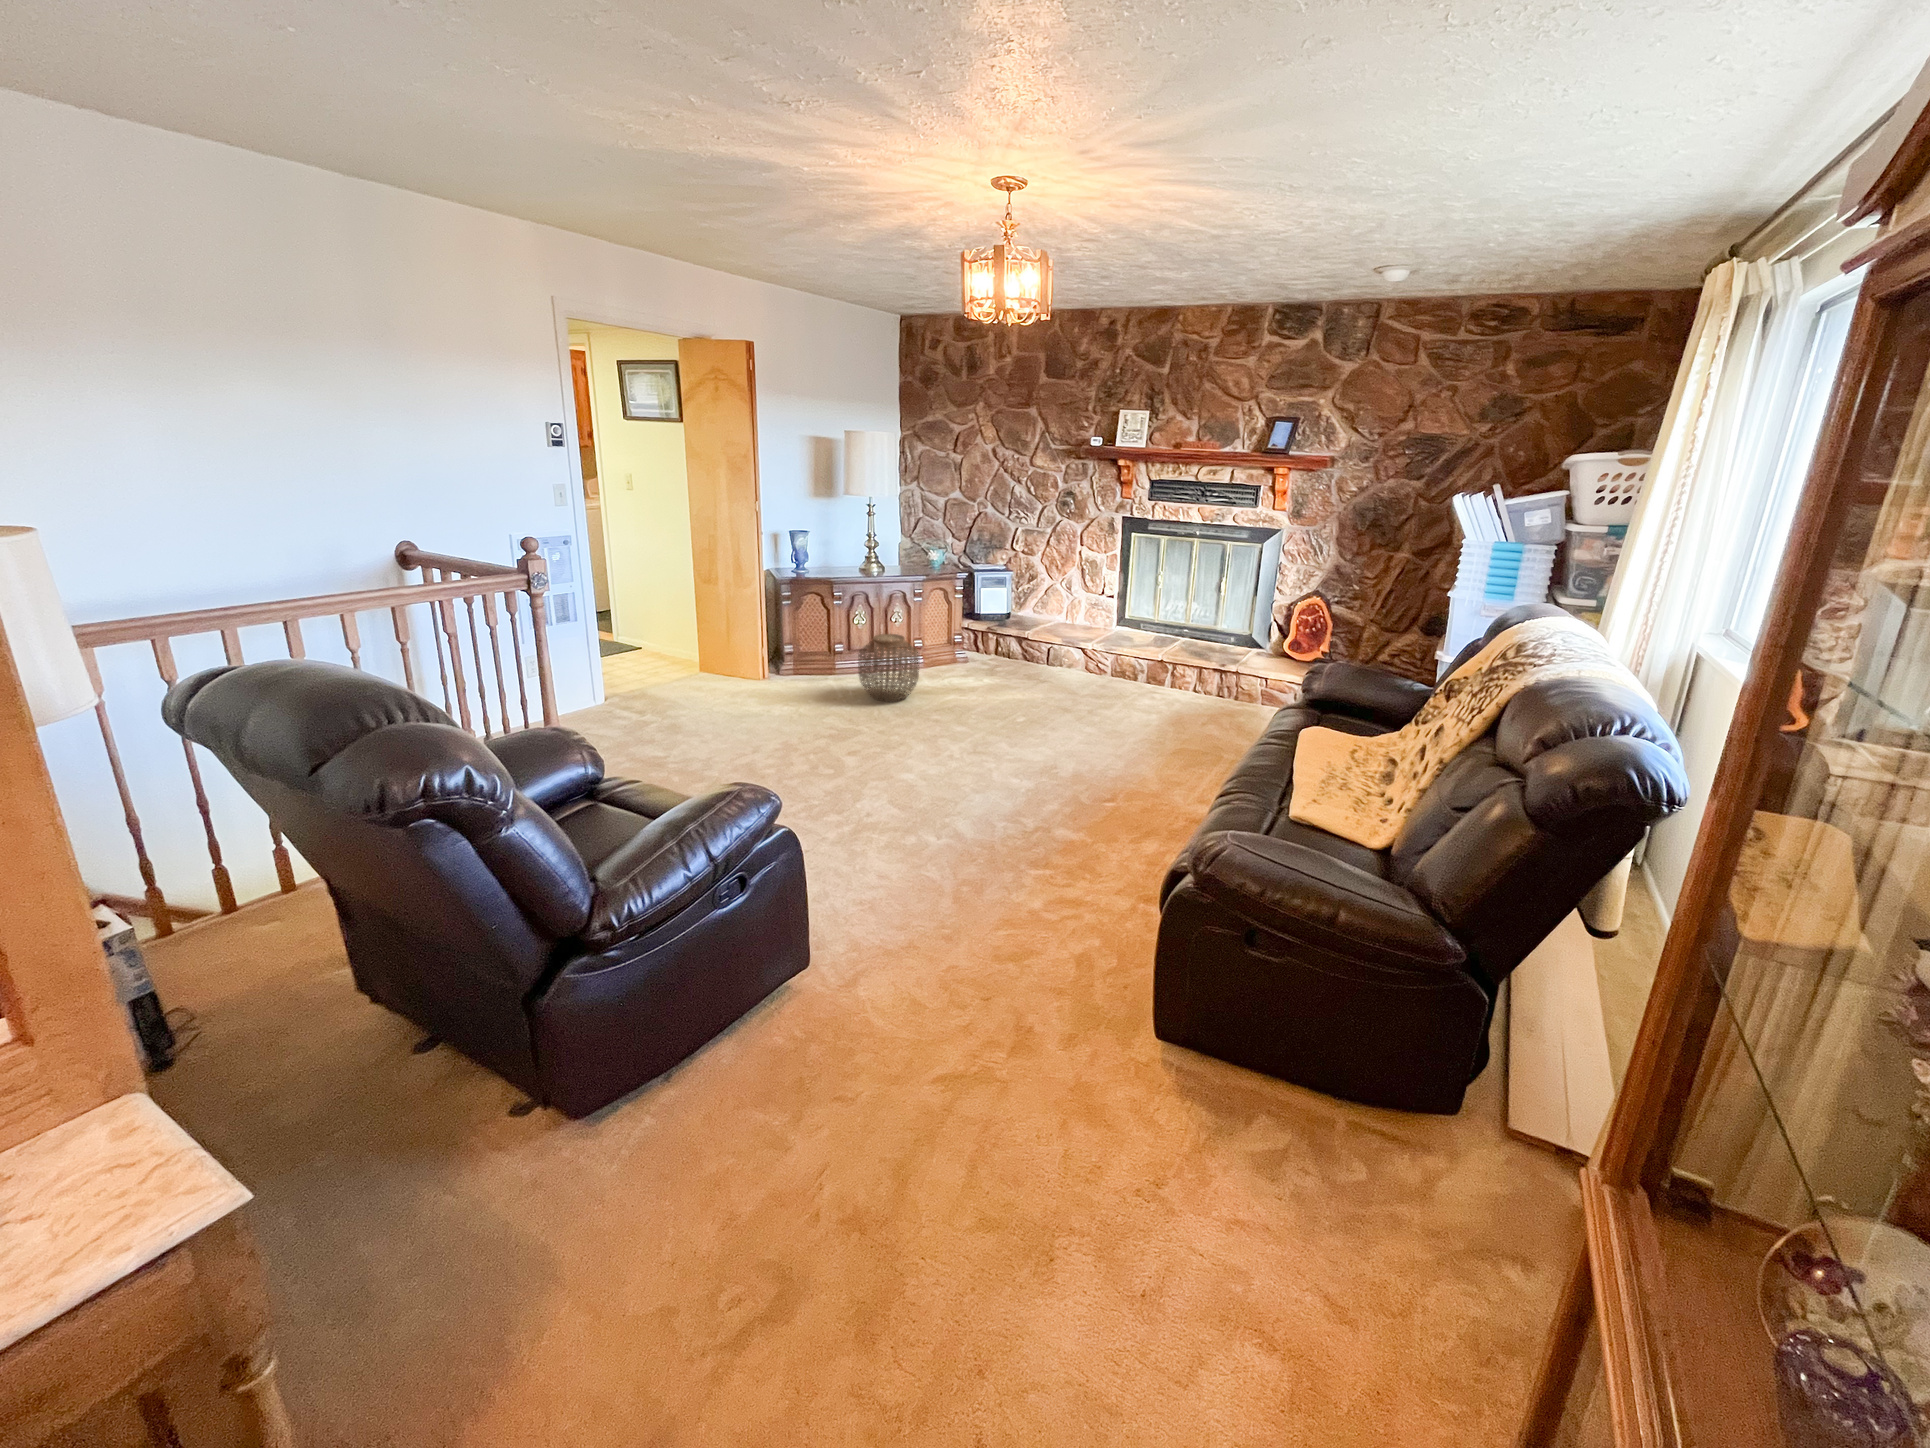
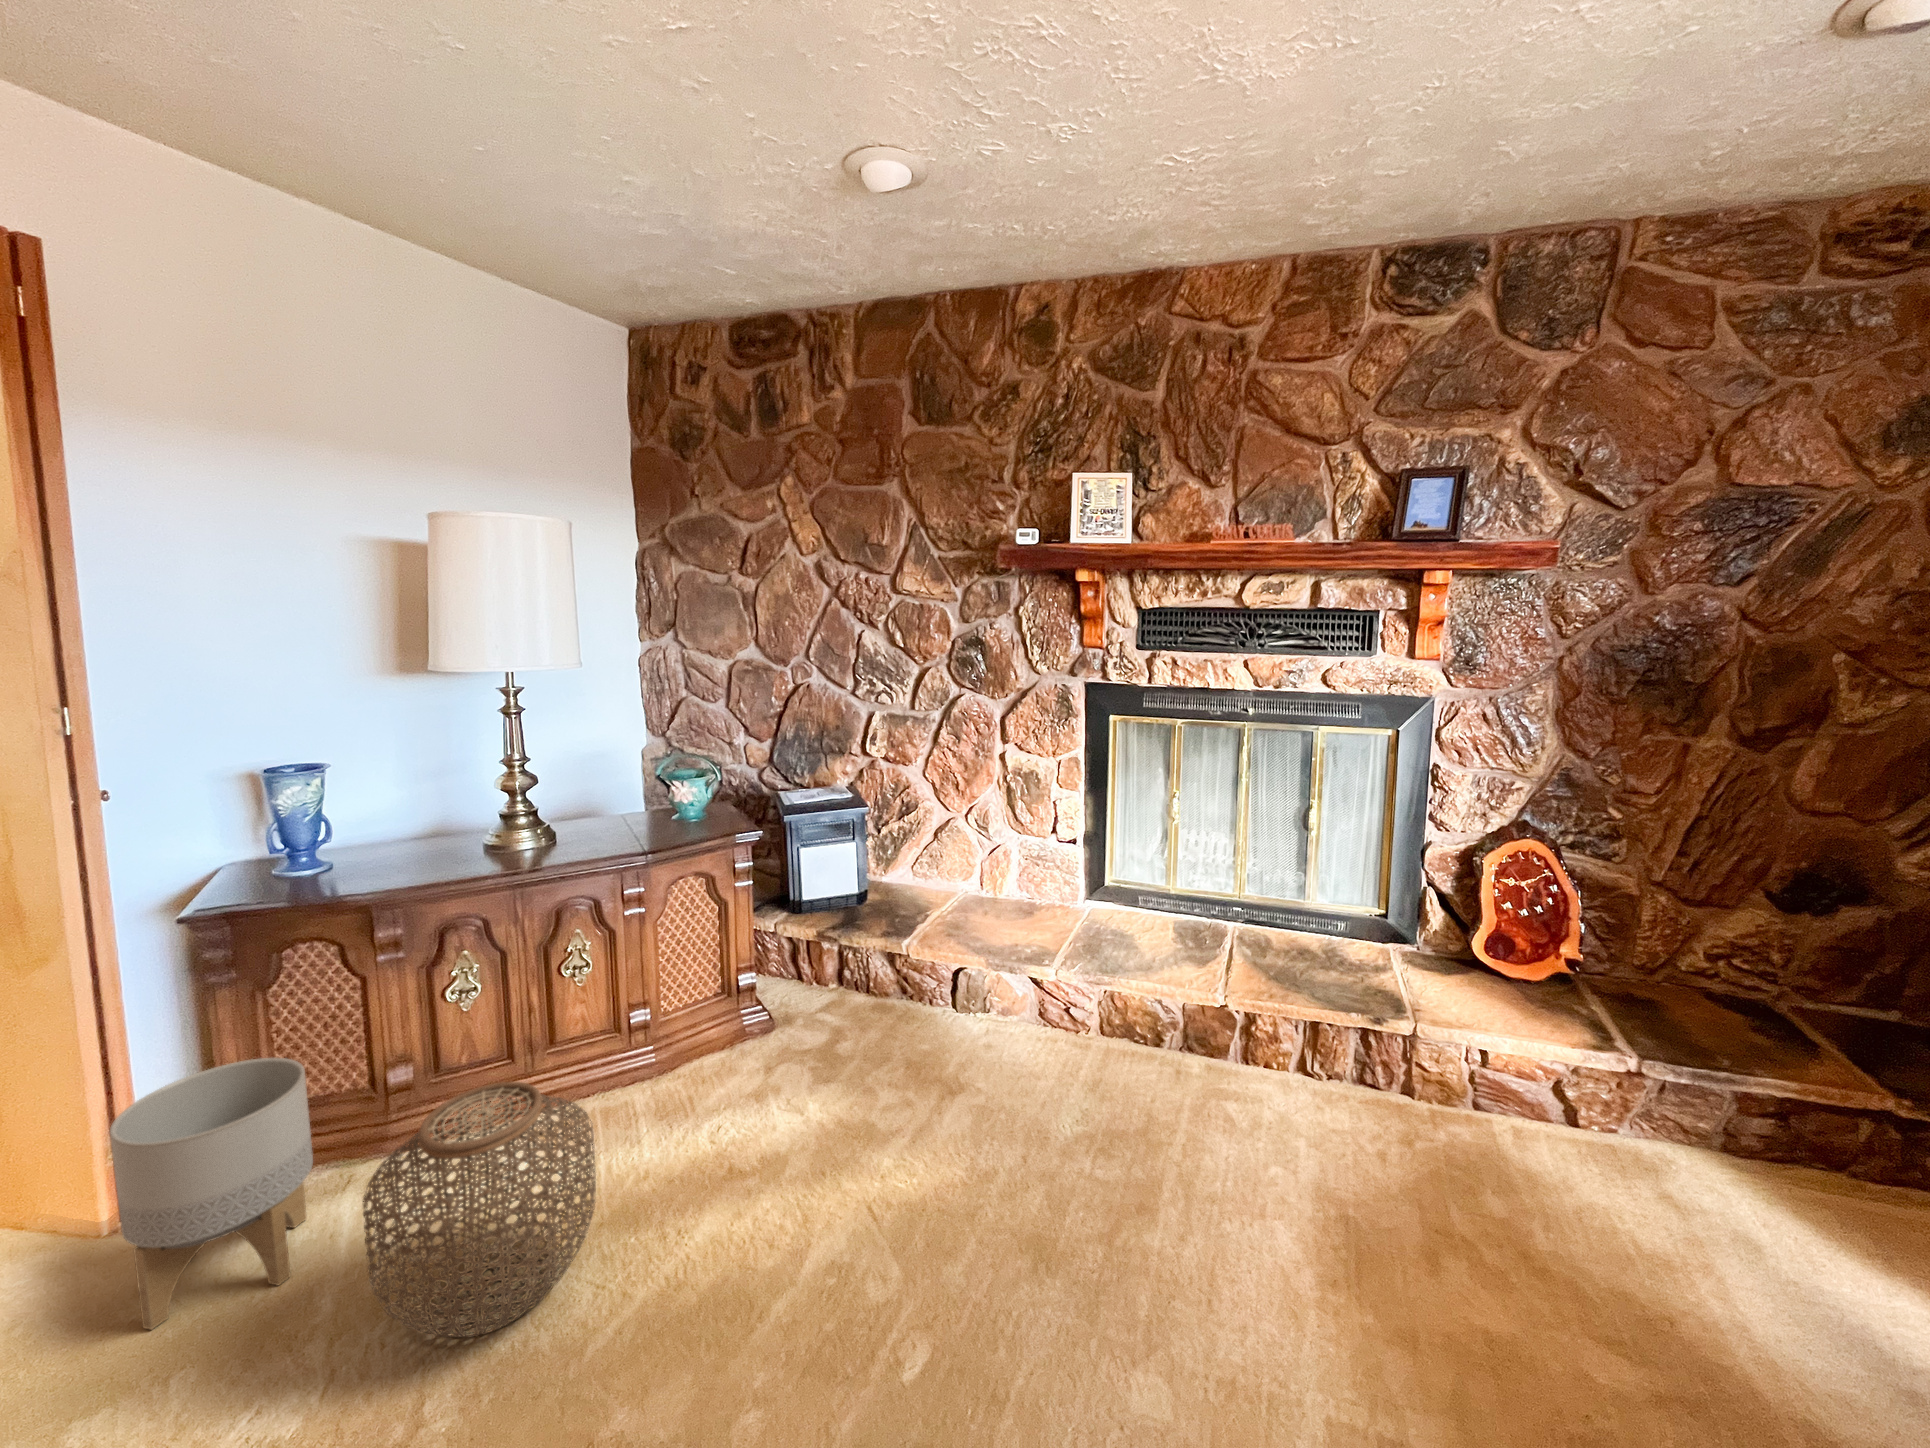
planter: none [783,625,828,693] -> present [110,1058,313,1330]

